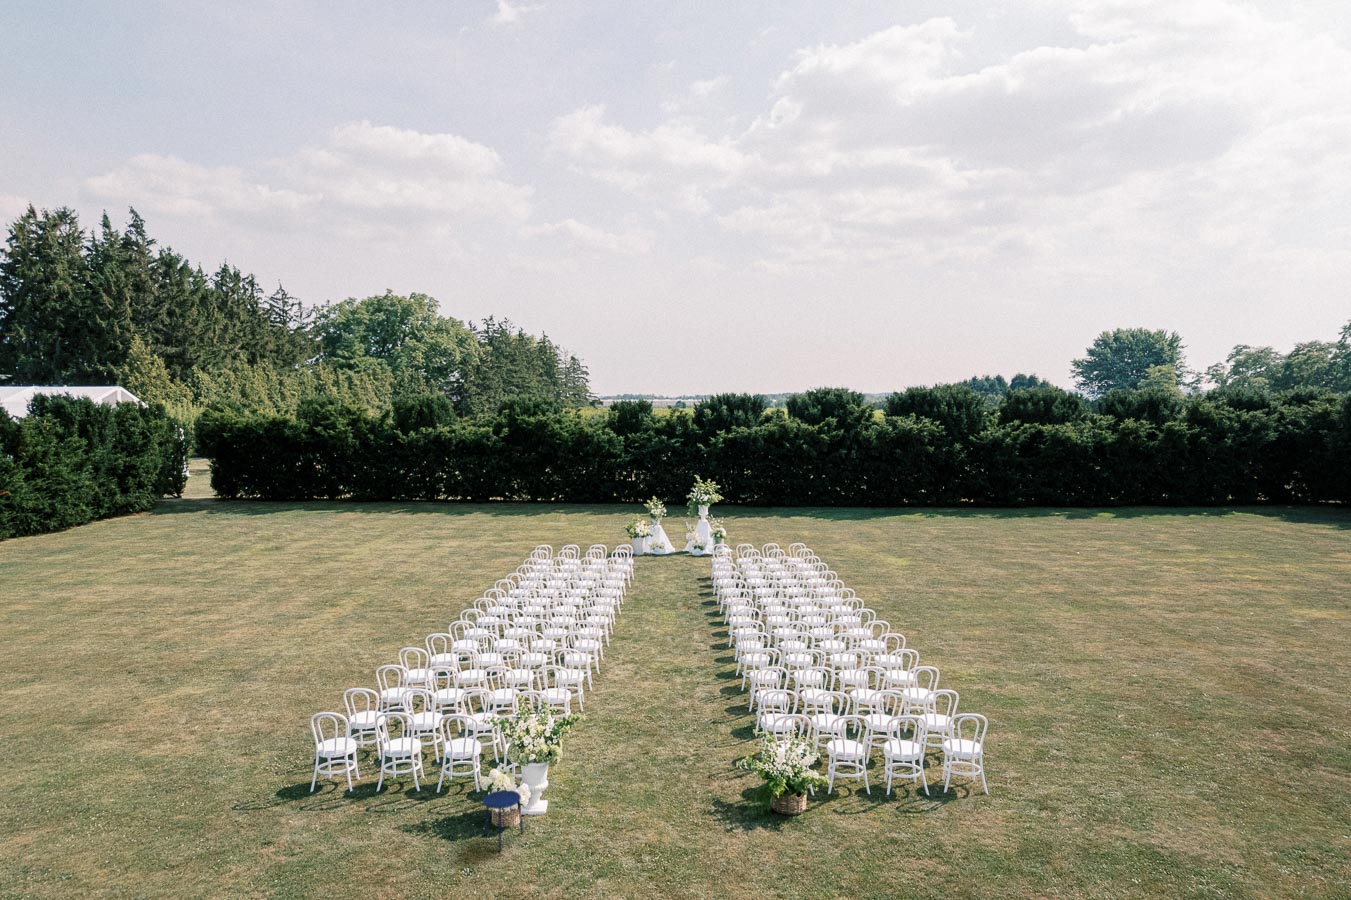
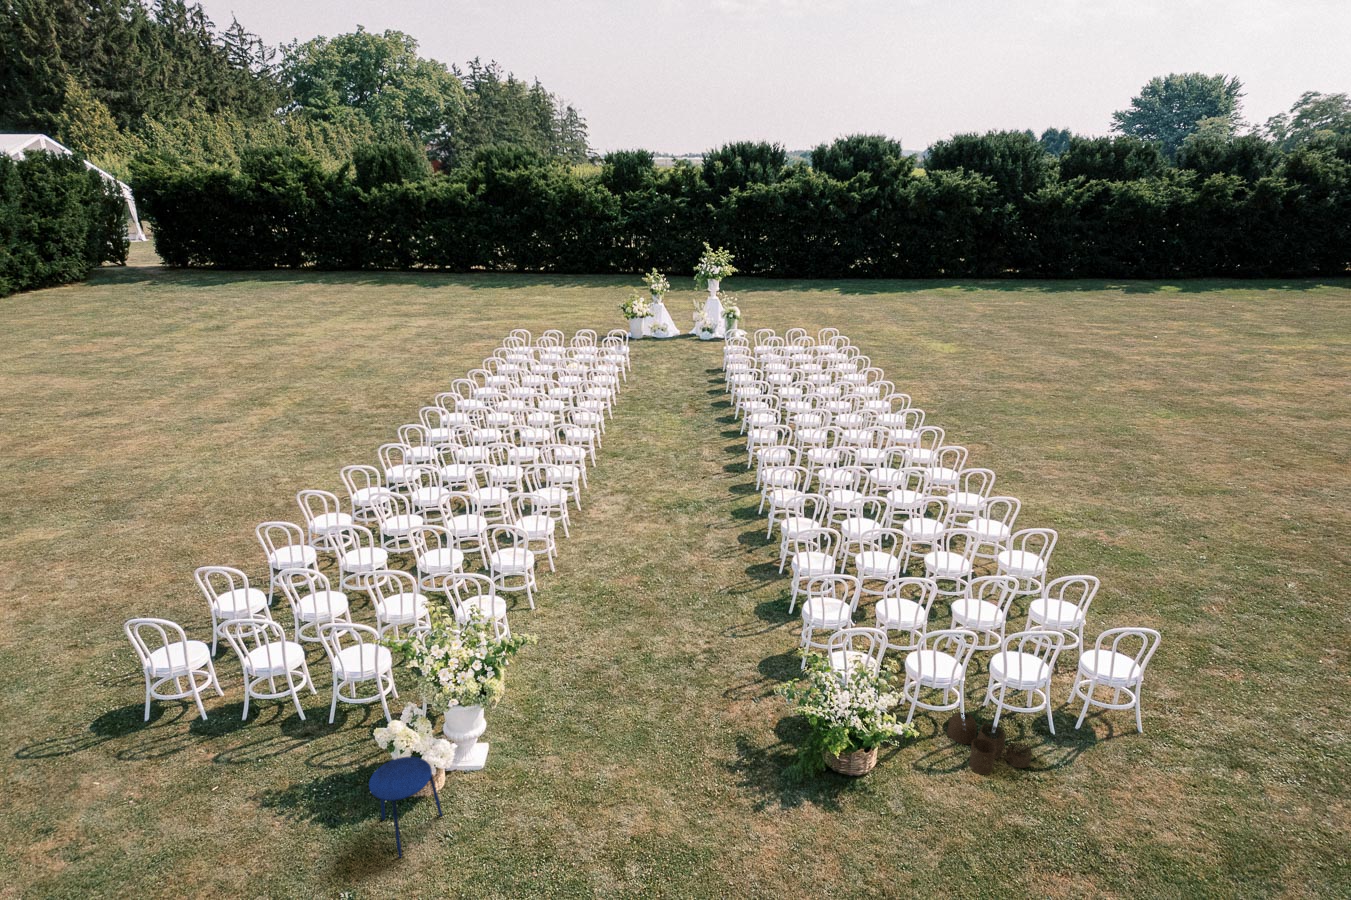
woven basket: none [854,777,905,812] -> present [947,712,1032,774]

